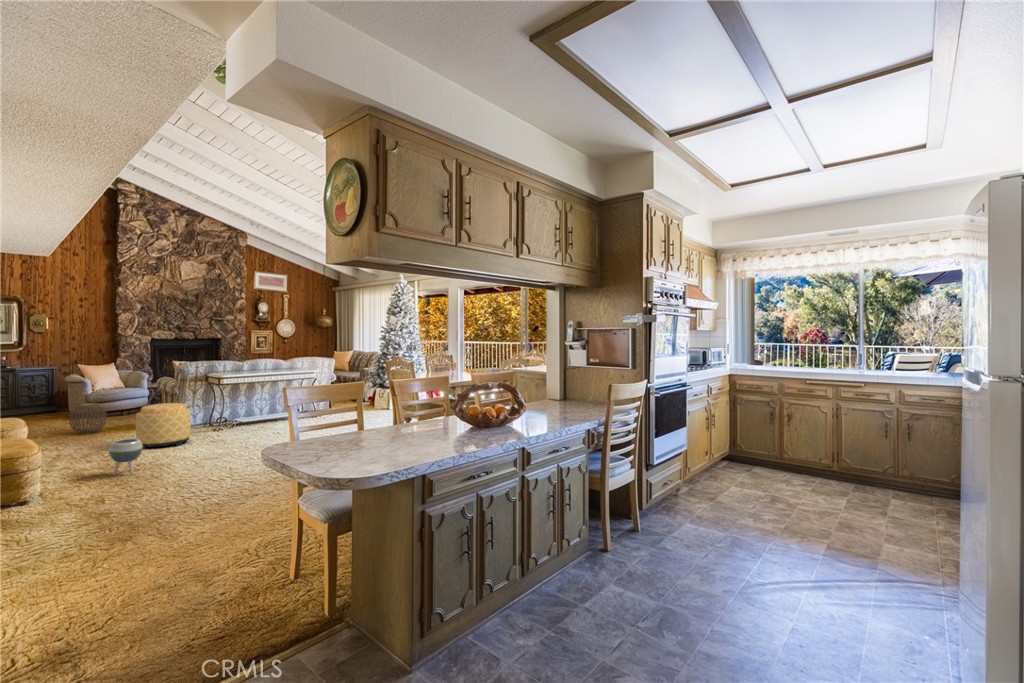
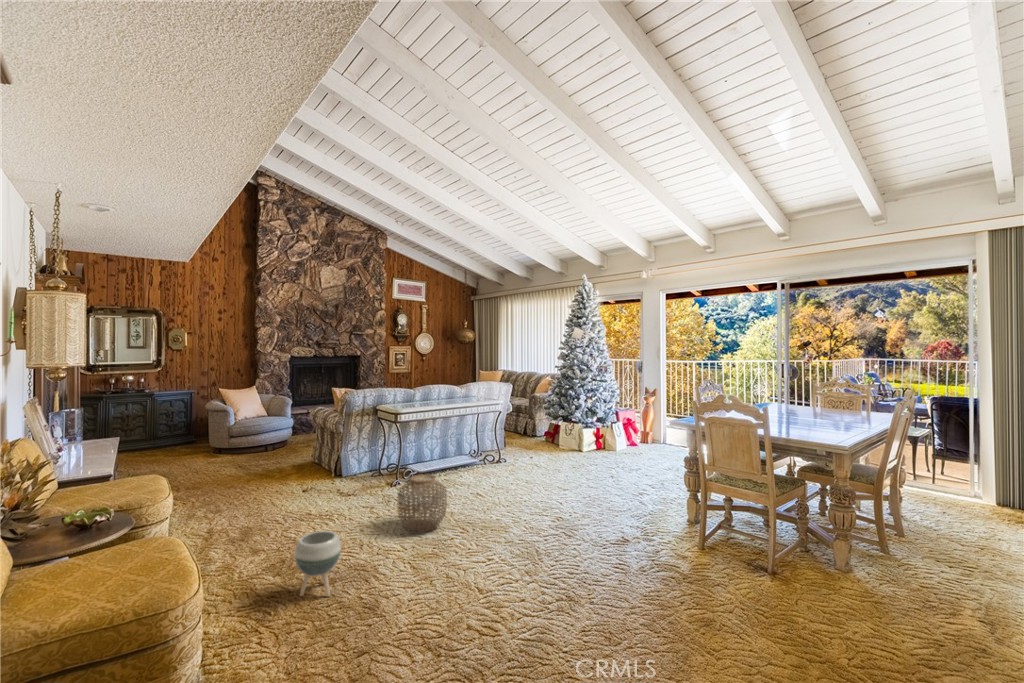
woven basket: present [69,403,107,434] -> present [398,474,447,533]
ottoman: present [136,403,191,449] -> none [305,452,372,523]

